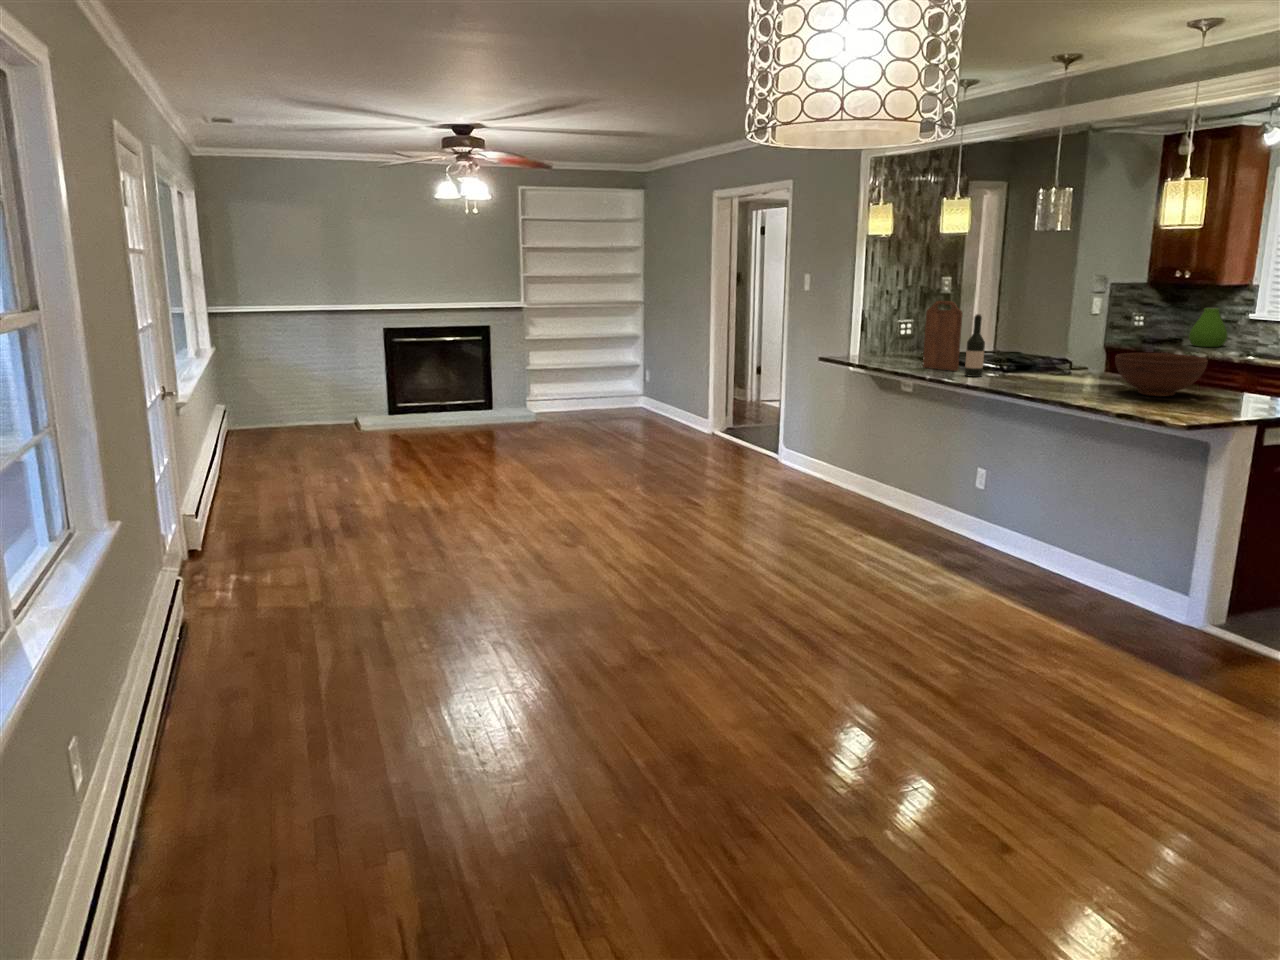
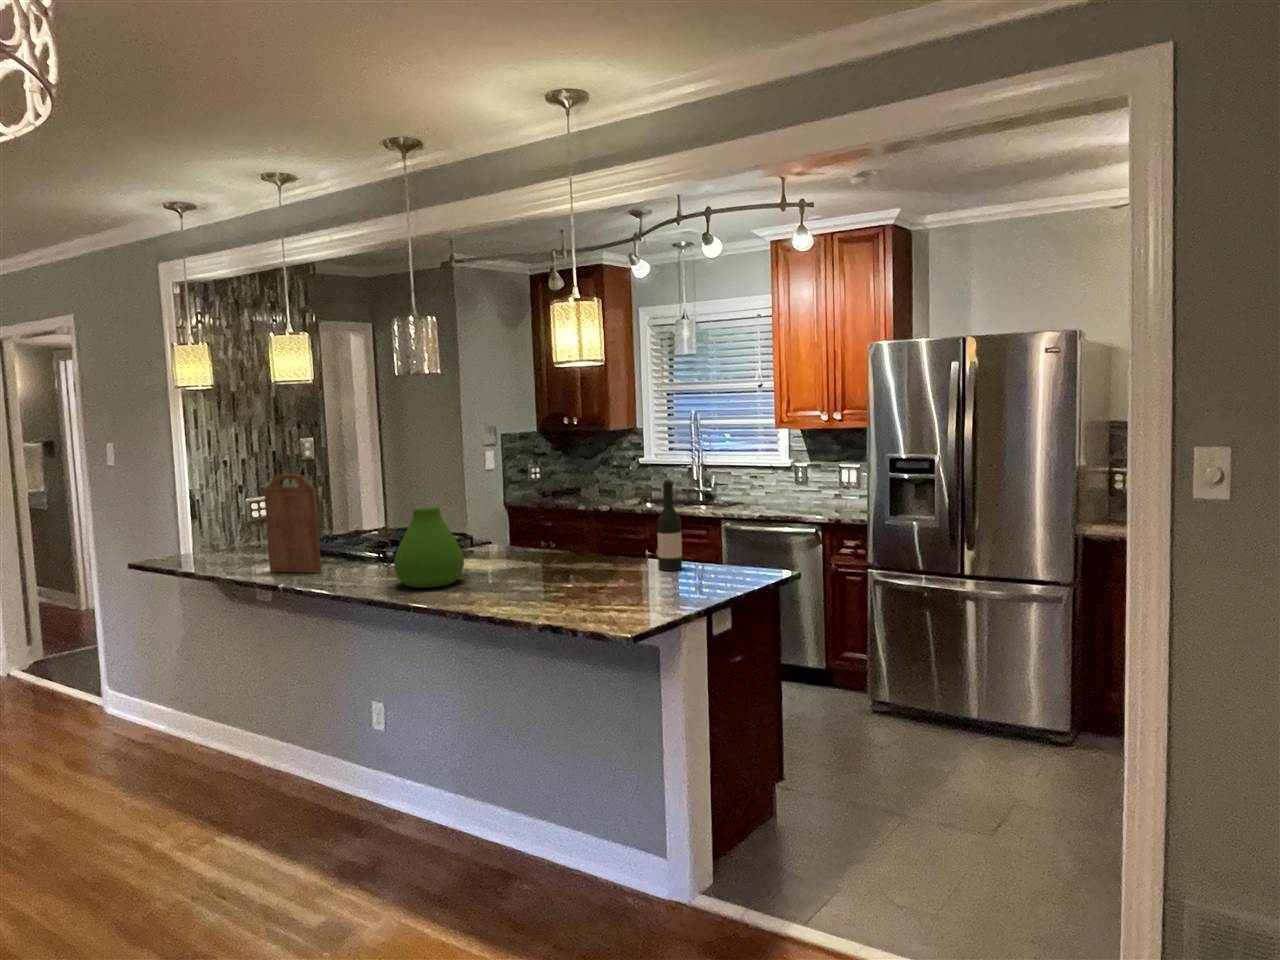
vase: present [1189,308,1228,347] -> present [394,506,464,588]
wine bottle: present [965,314,985,377] -> present [657,480,682,571]
fruit bowl: present [1115,353,1208,396] -> none [525,524,634,585]

